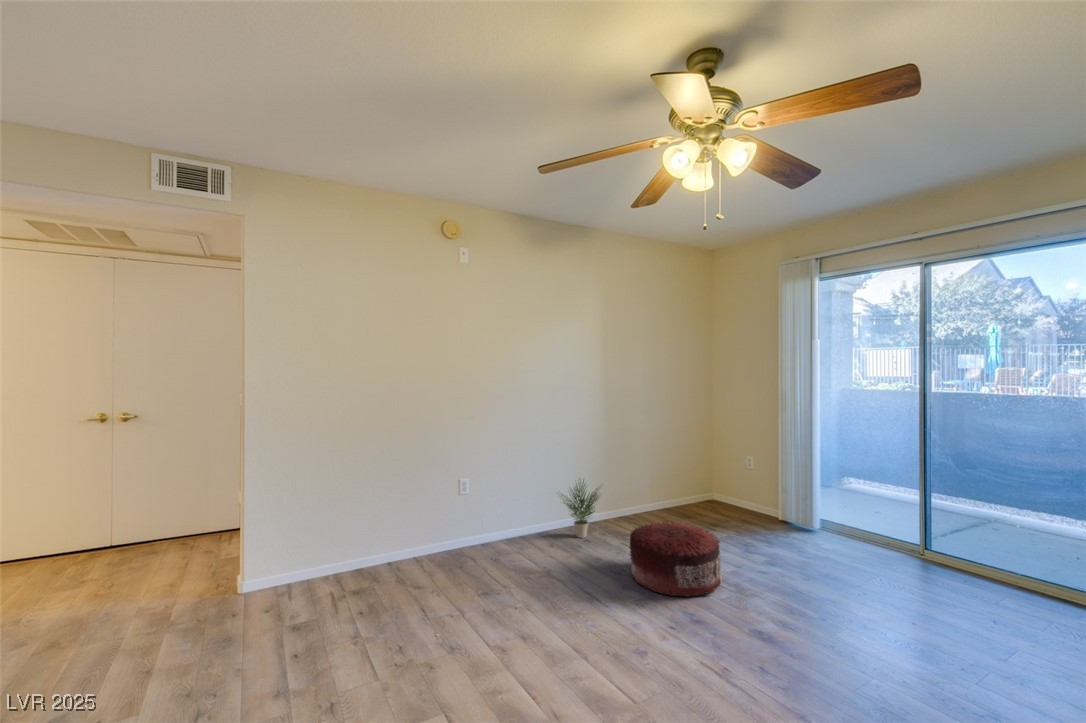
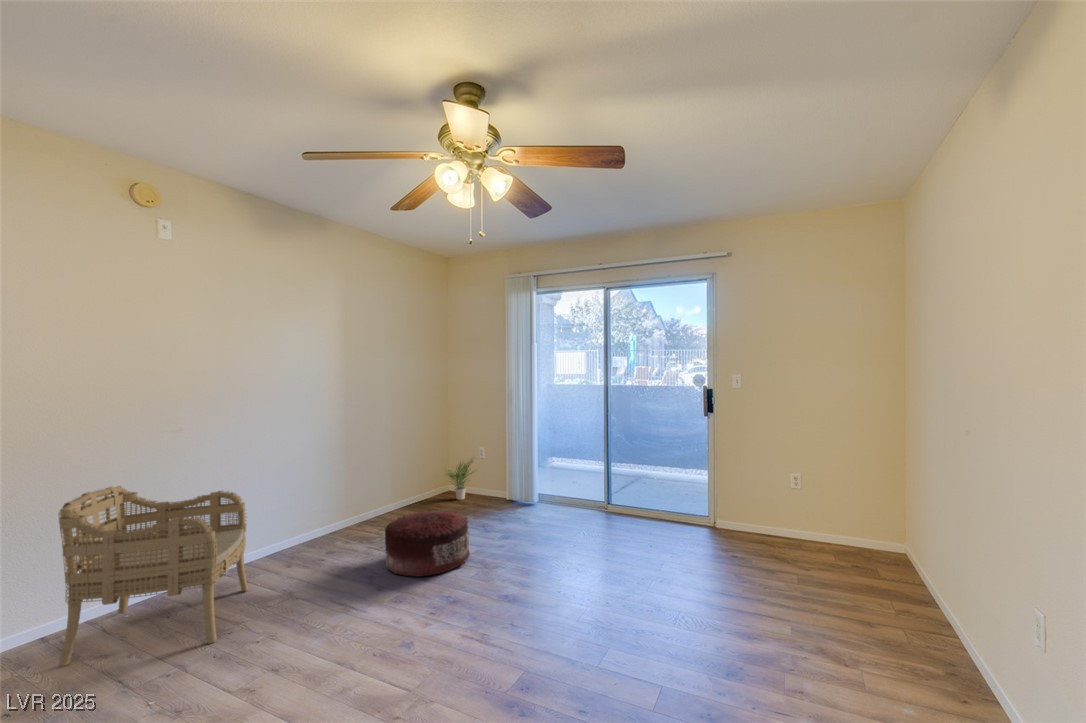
armchair: none [393,458,516,602] -> present [58,486,248,666]
potted plant: present [560,481,598,538] -> present [448,462,472,500]

